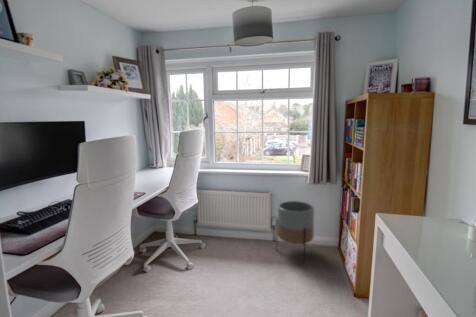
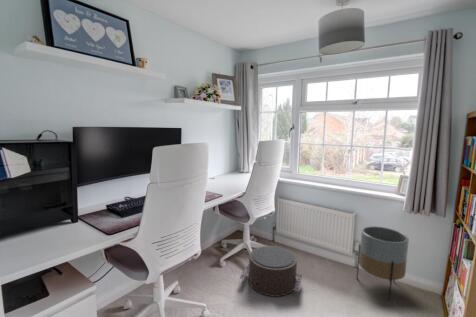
pouf: none [173,236,234,285] -> present [240,246,302,296]

